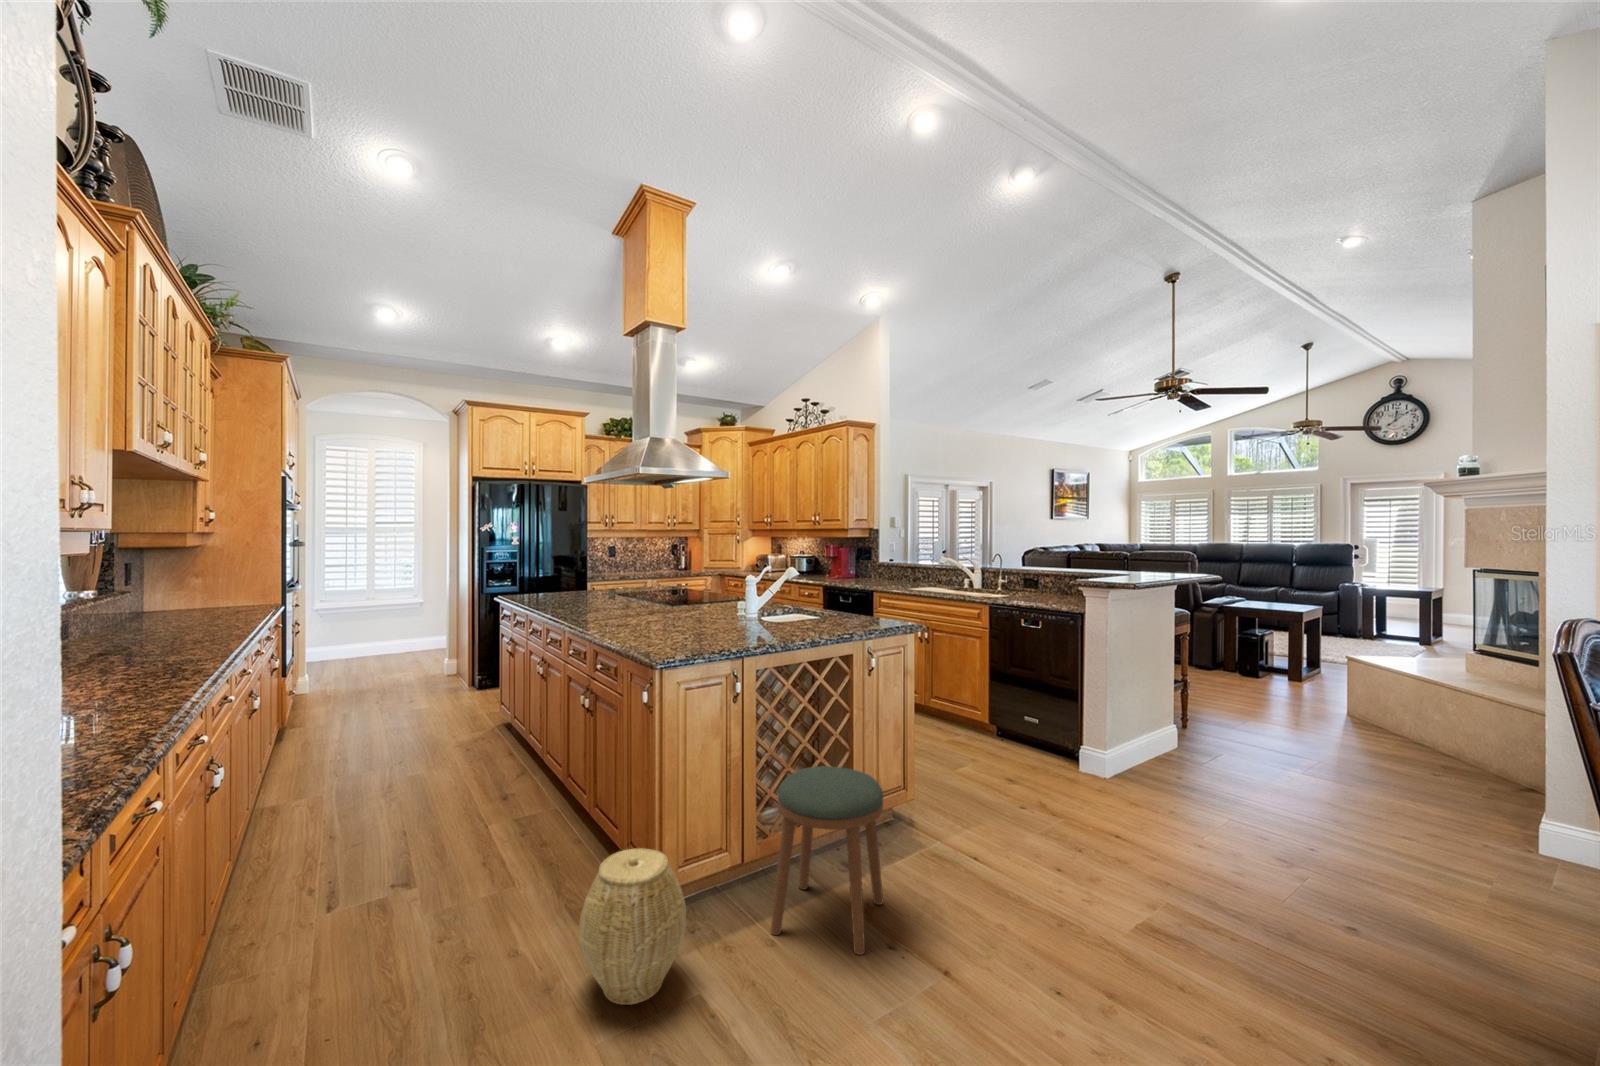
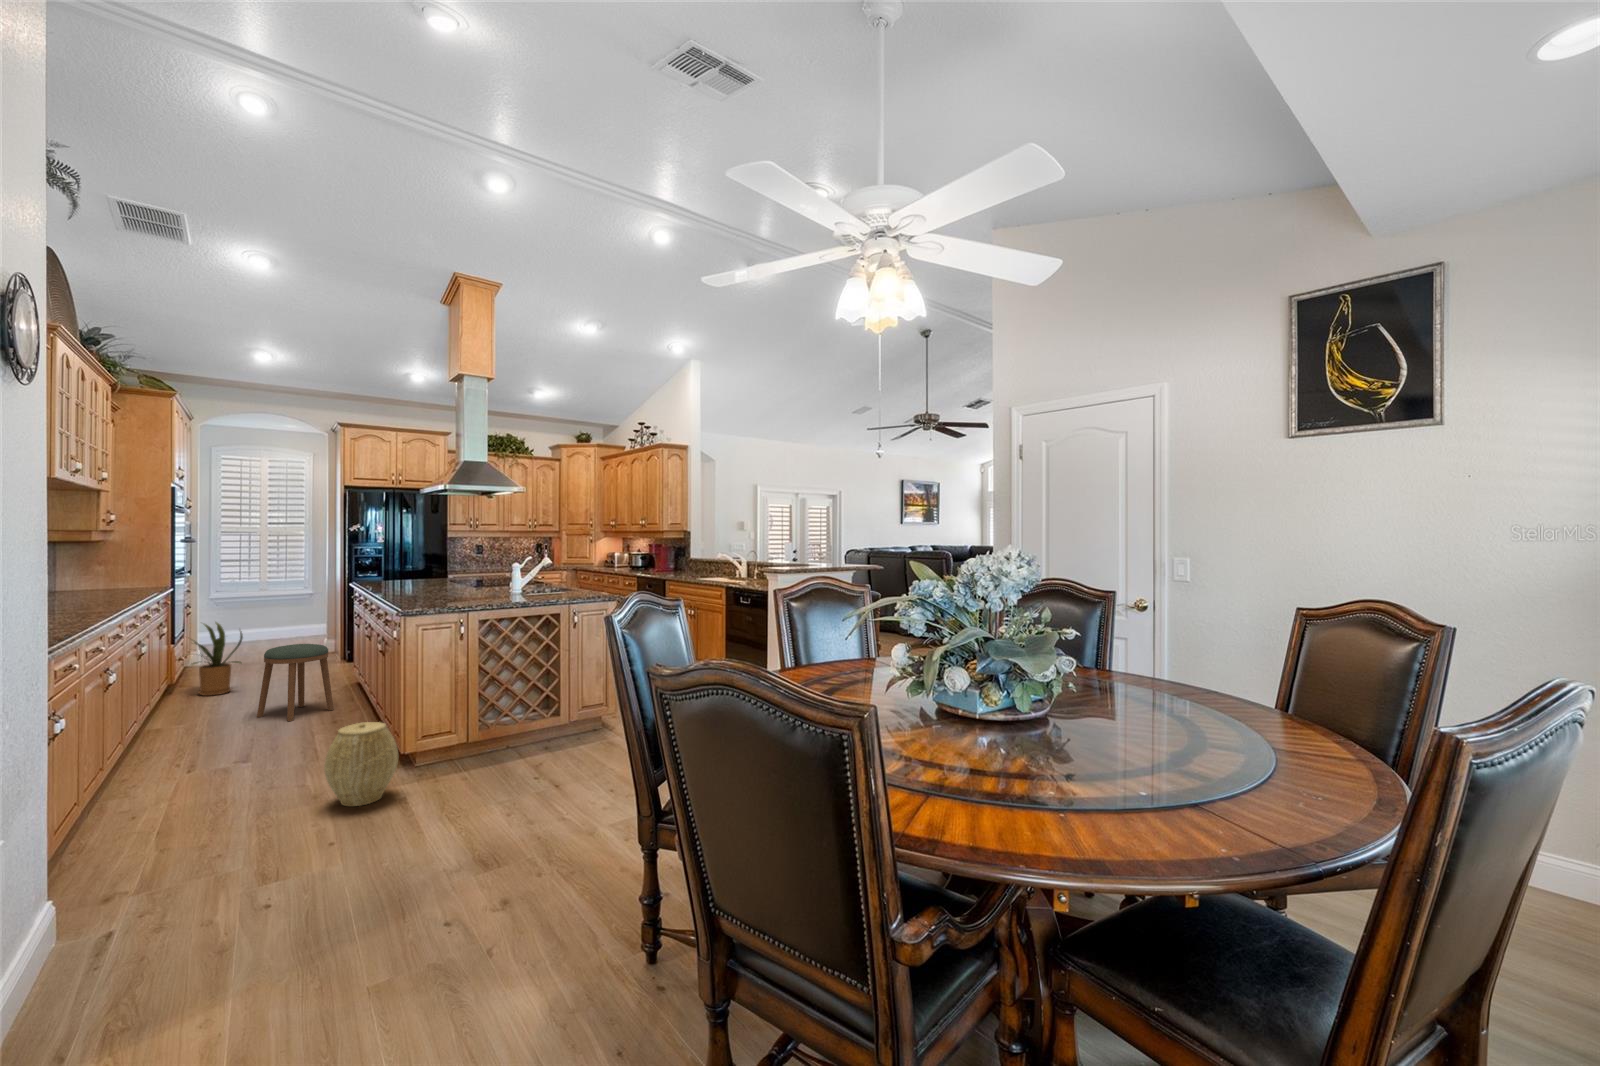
house plant: none [290,647,370,745] -> present [192,622,243,696]
stool: present [770,766,883,955] -> present [257,644,334,721]

